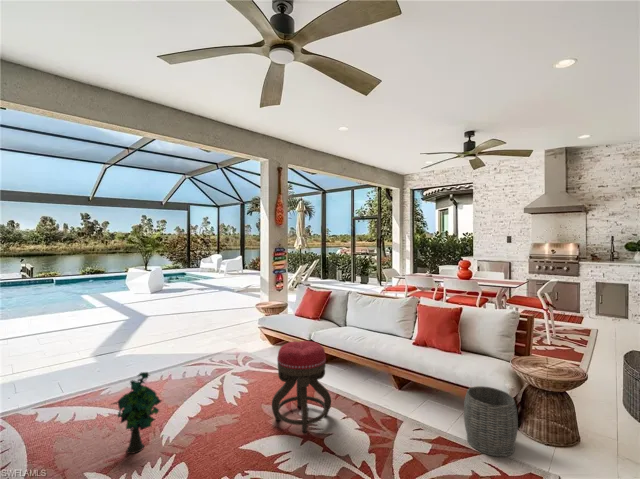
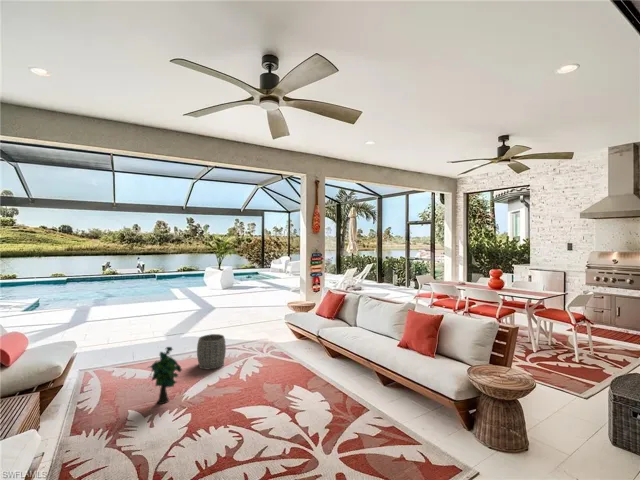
ottoman: present [272,341,331,432] -> none [264,334,313,407]
woven basket: present [464,386,518,457] -> present [197,334,226,369]

